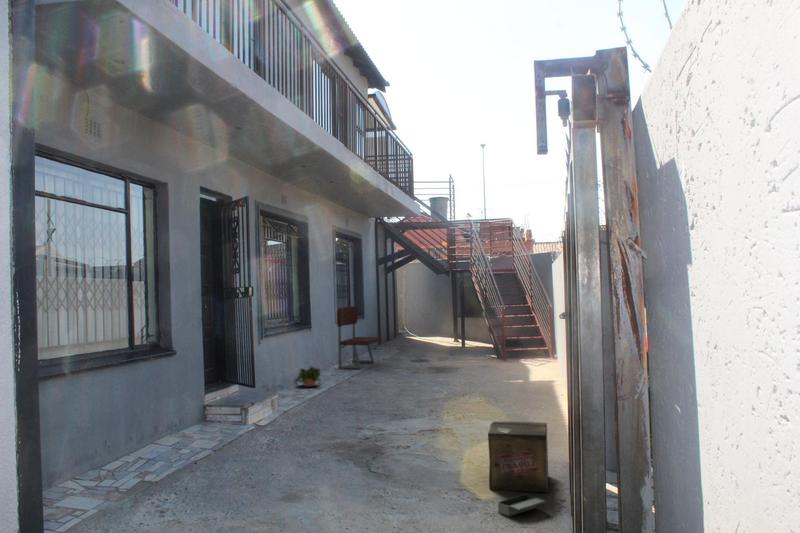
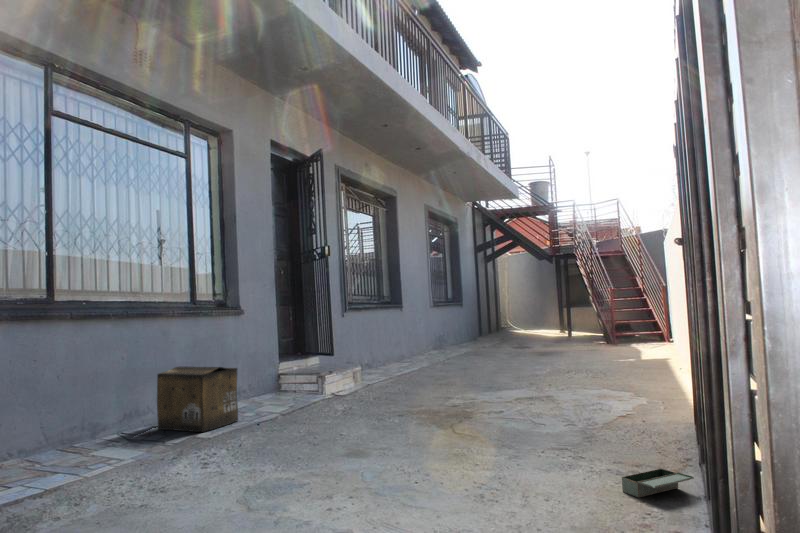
bench: present [337,307,382,369] -> none [431,289,479,352]
potted plant: present [295,366,320,386] -> none [383,343,413,365]
cardboard box: present [488,421,548,493] -> present [157,367,238,432]

